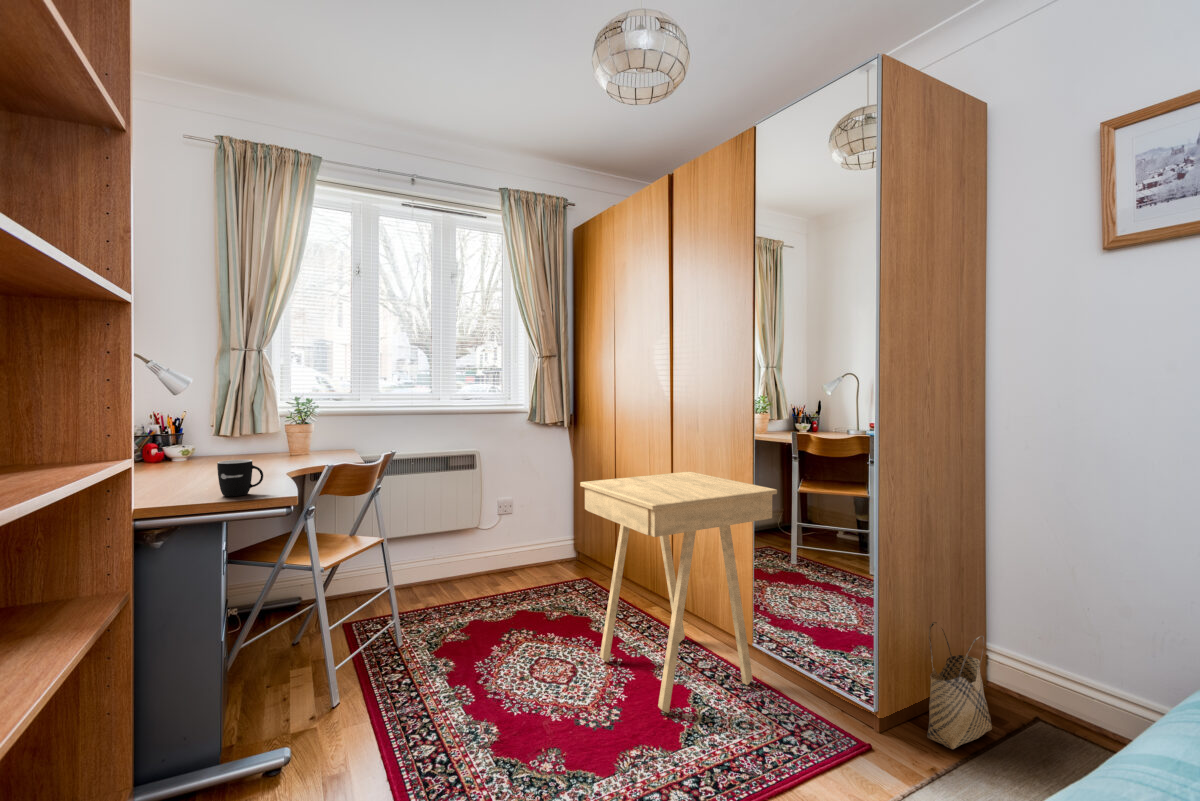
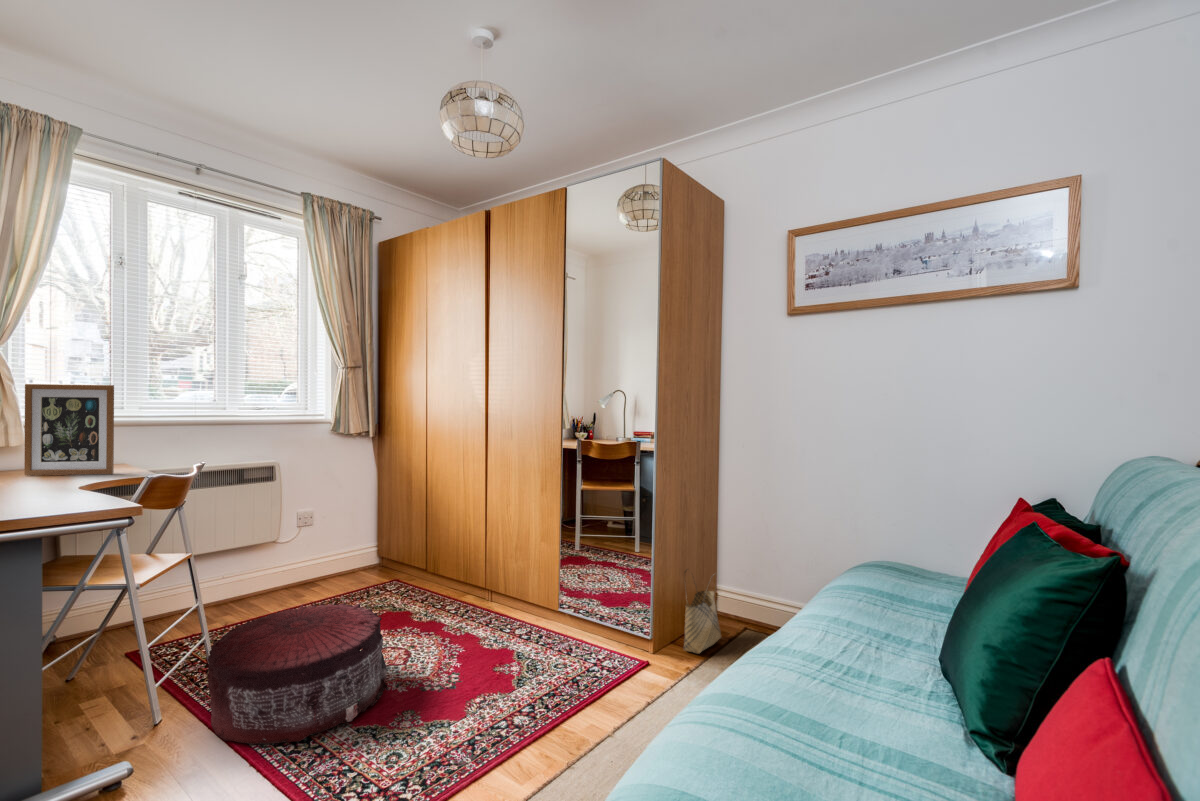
picture frame: none [268,379,329,460] -> present [24,384,114,475]
mug: present [217,460,263,496] -> none [41,471,97,510]
side table: present [580,472,777,713] -> none [413,471,580,669]
pouf: none [367,603,540,762] -> present [208,603,388,744]

